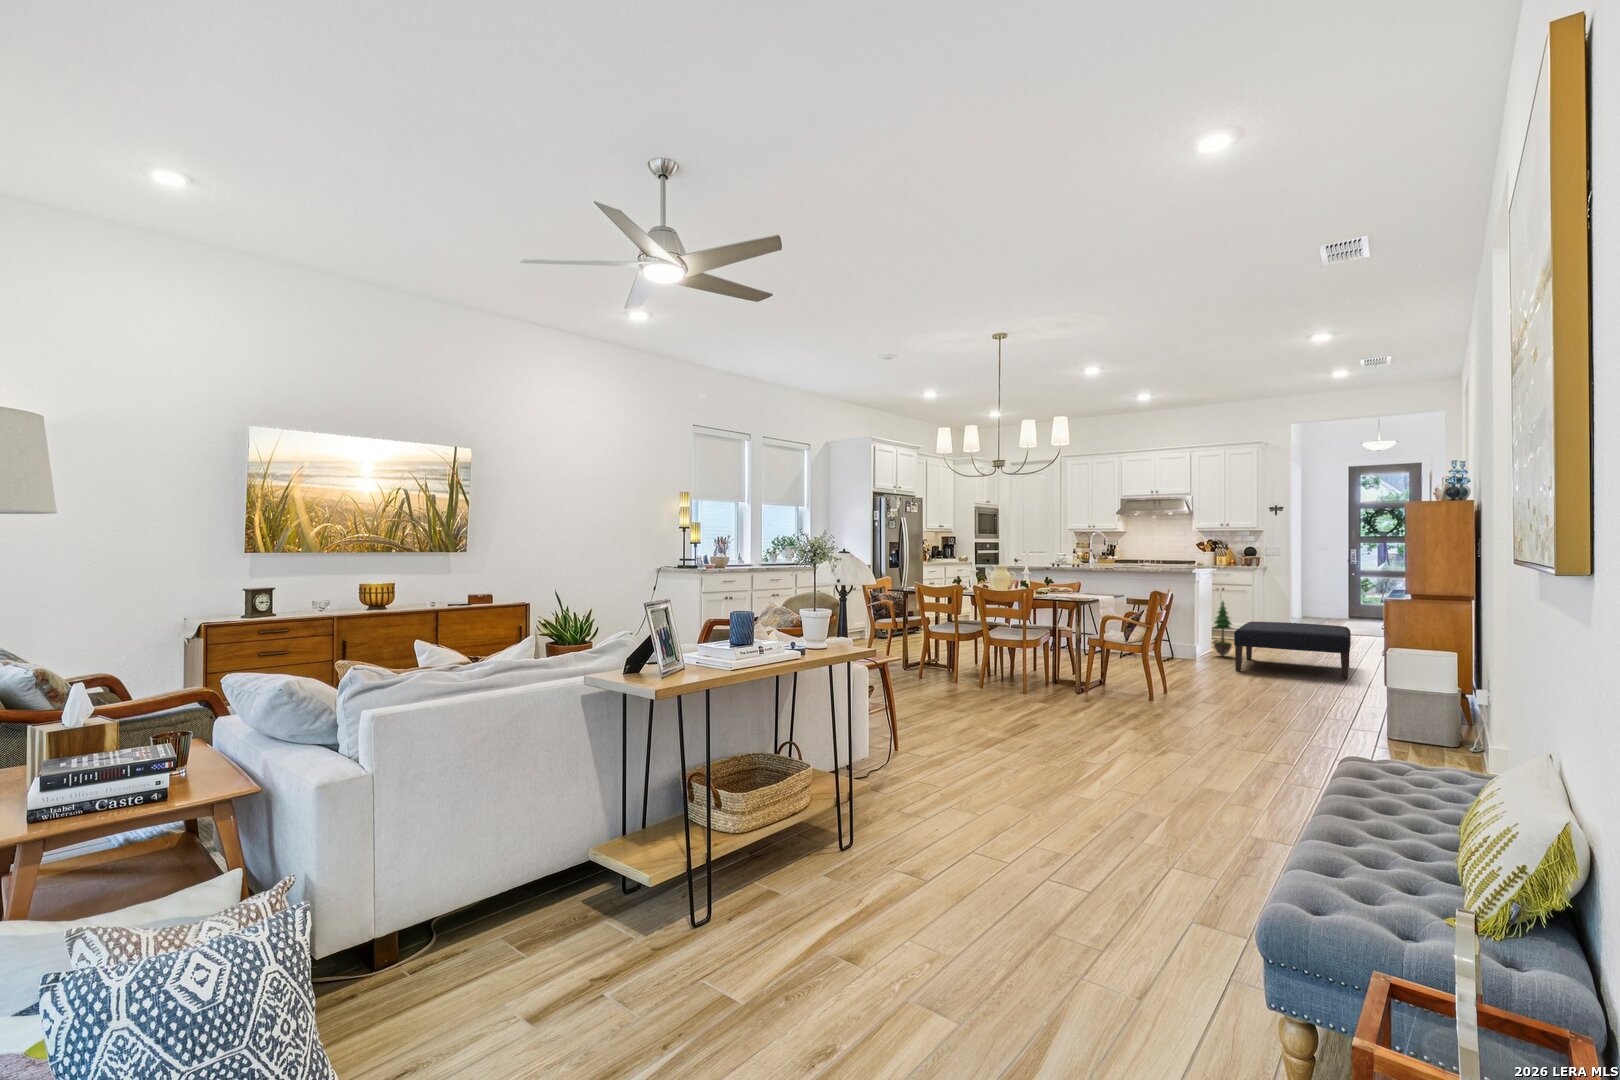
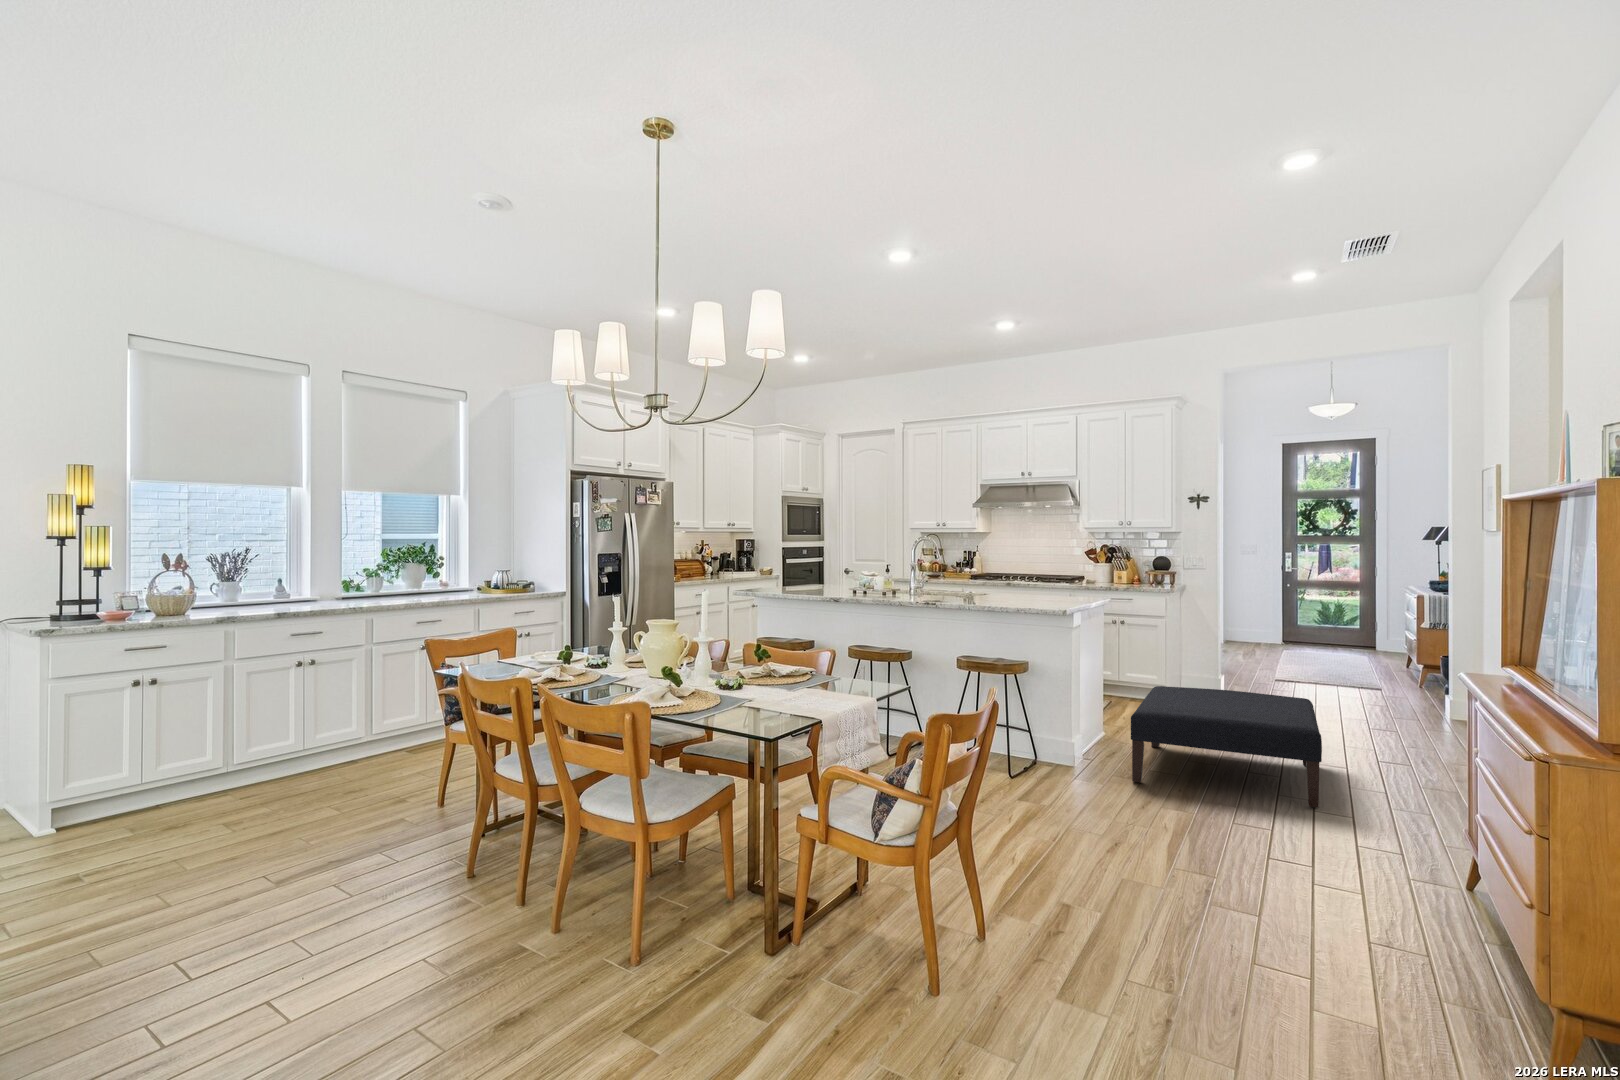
potted tree: present [1212,601,1232,656] -> none [1100,648,1134,739]

